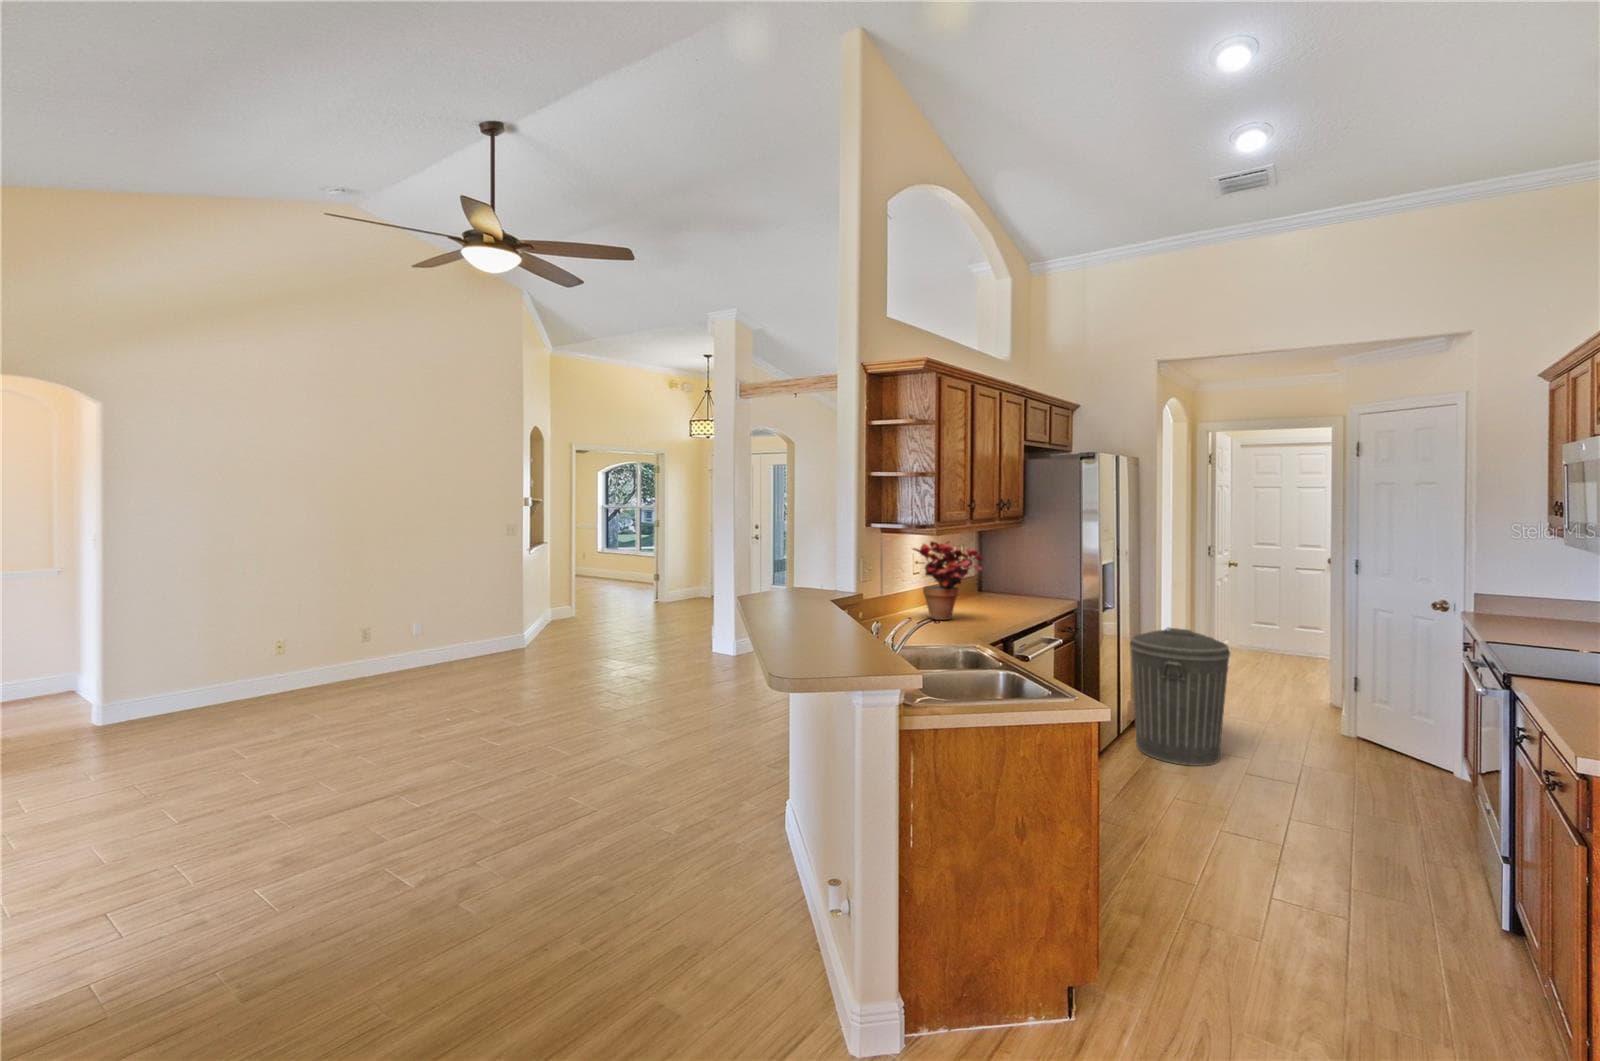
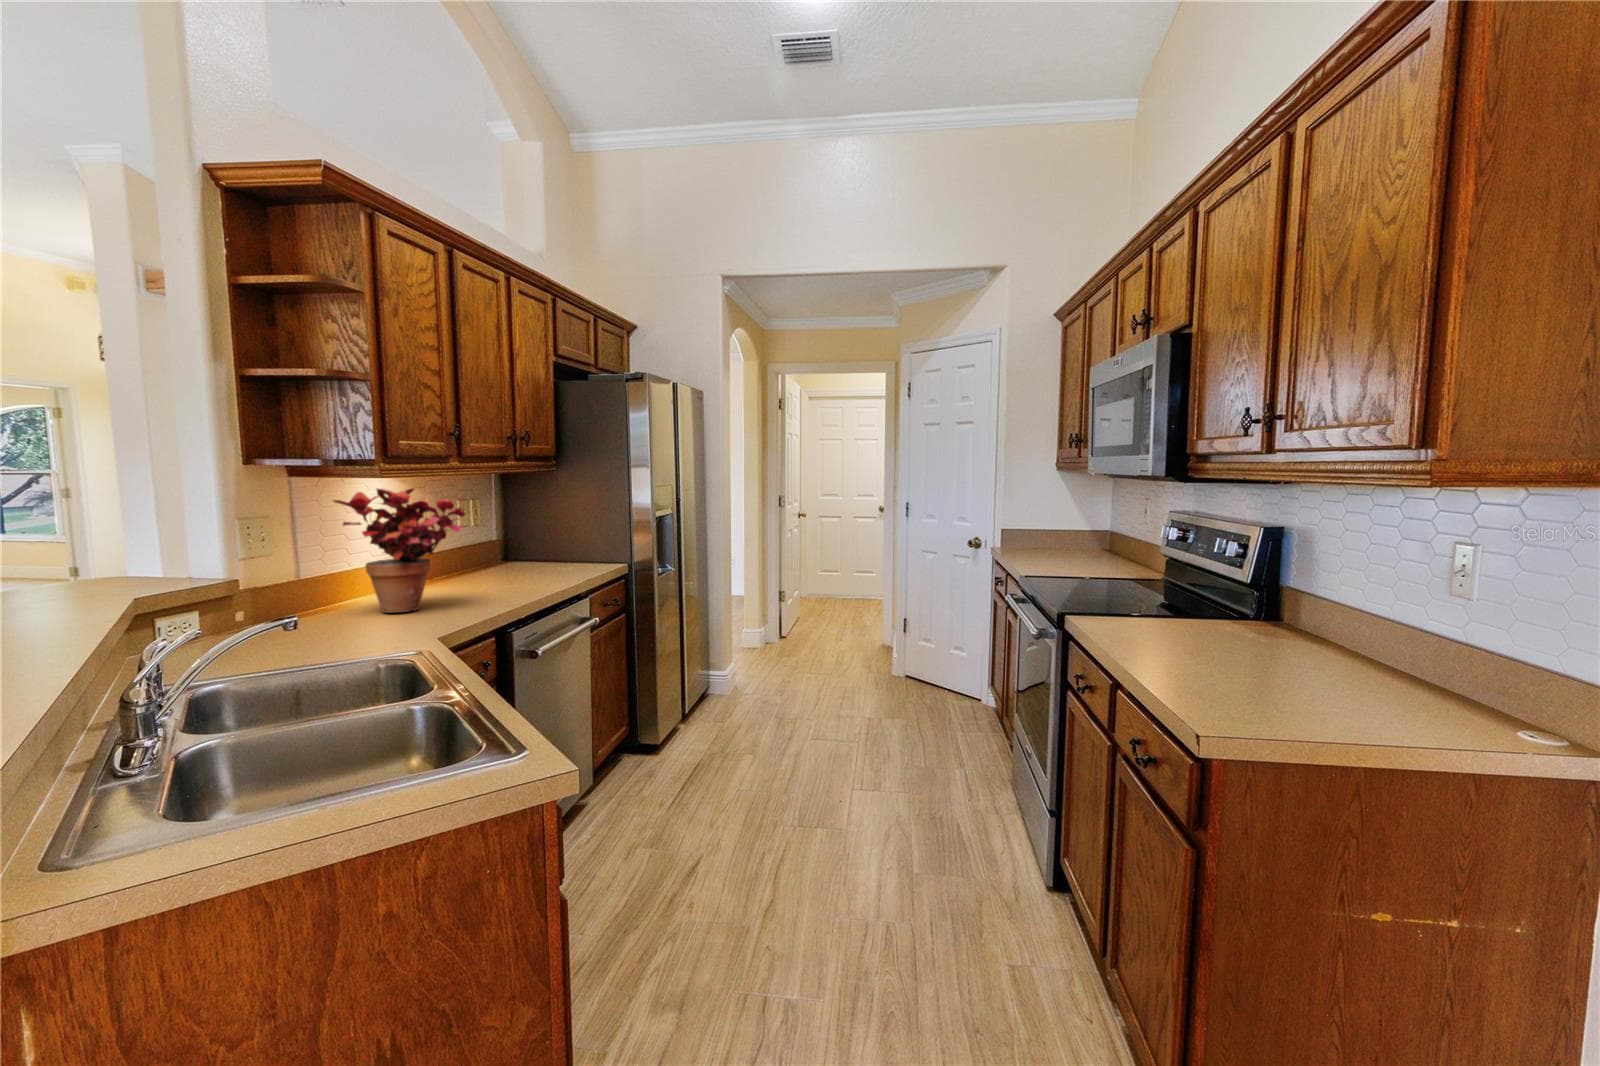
trash can: present [1130,628,1230,766] -> none [695,585,793,738]

